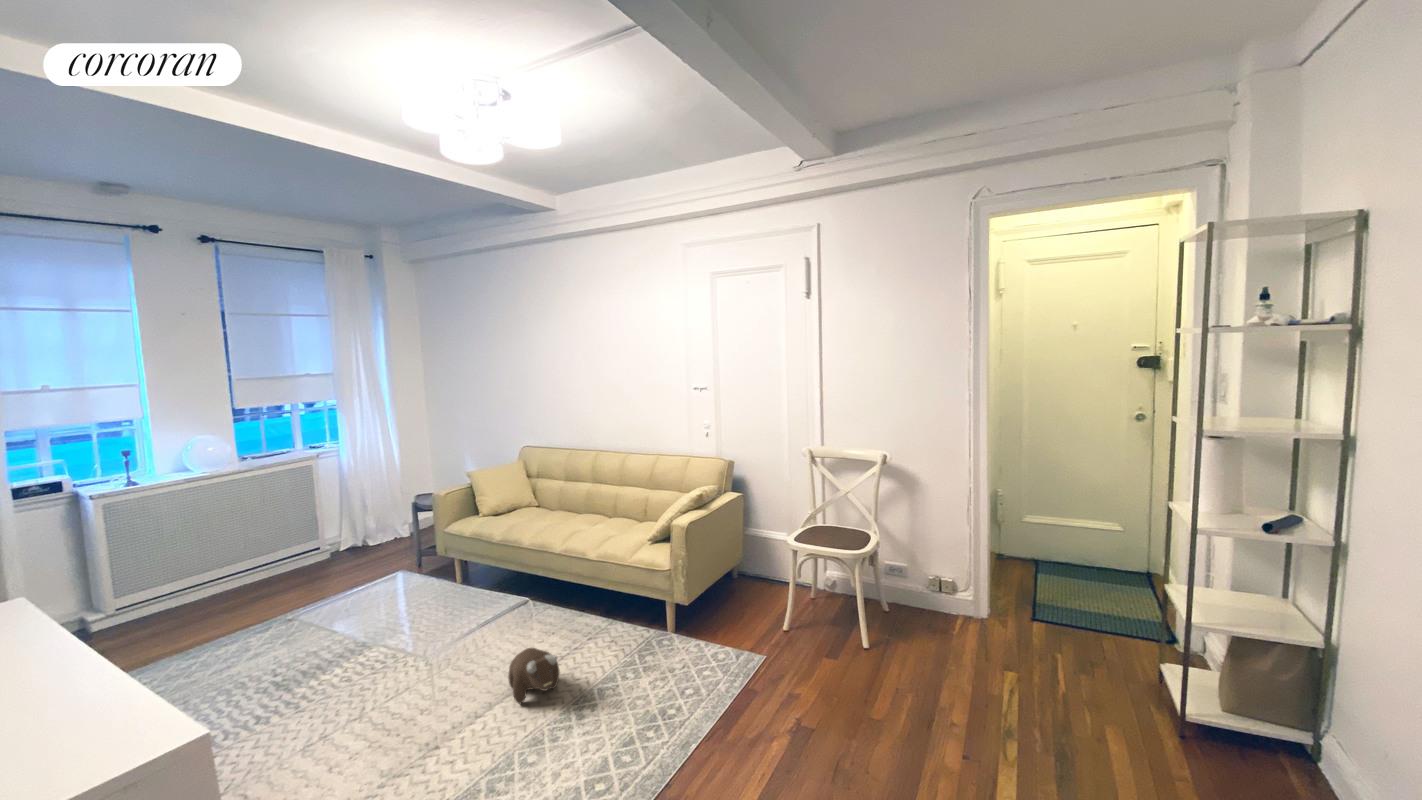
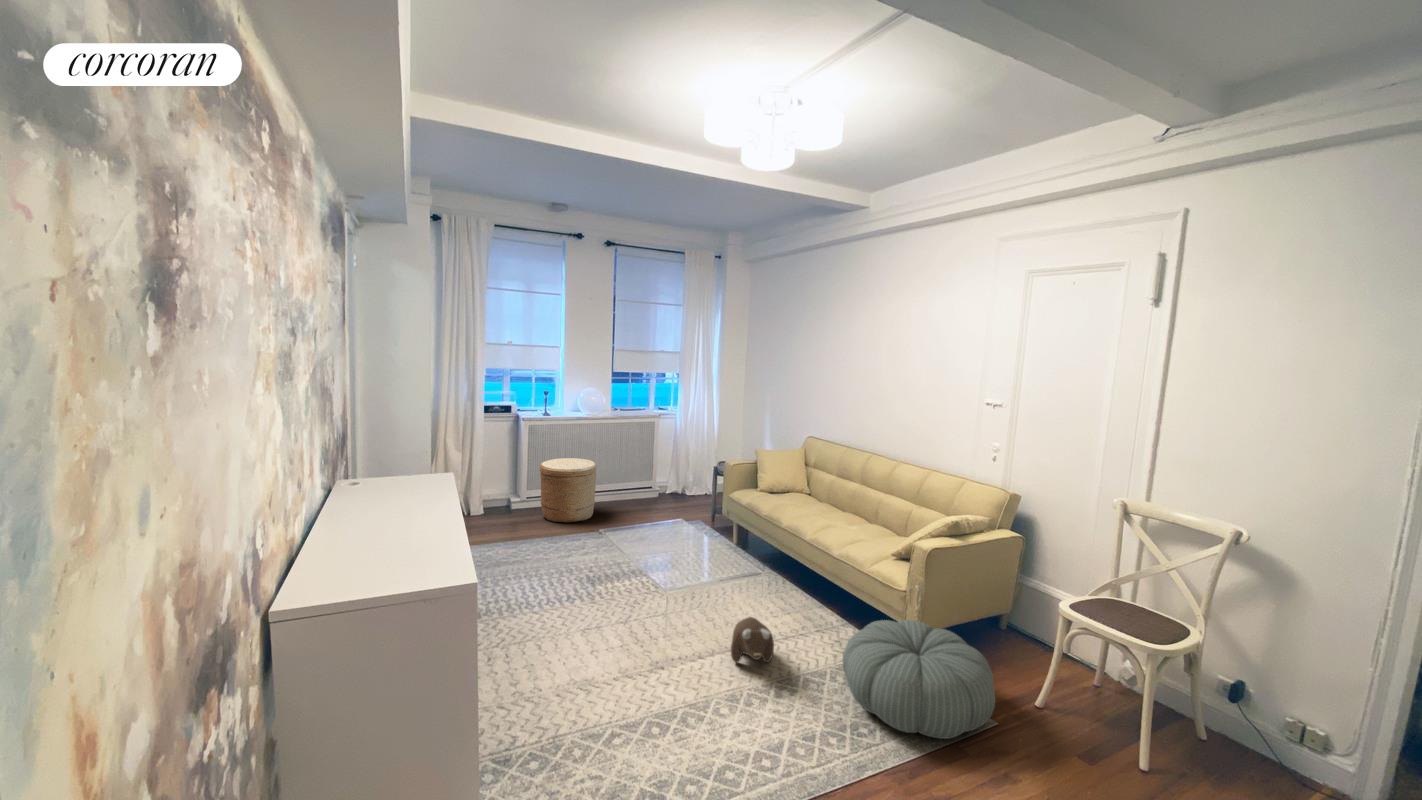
woven basket: none [137,532,245,630] -> present [539,458,597,523]
pouf: none [632,593,766,696] -> present [843,620,995,739]

